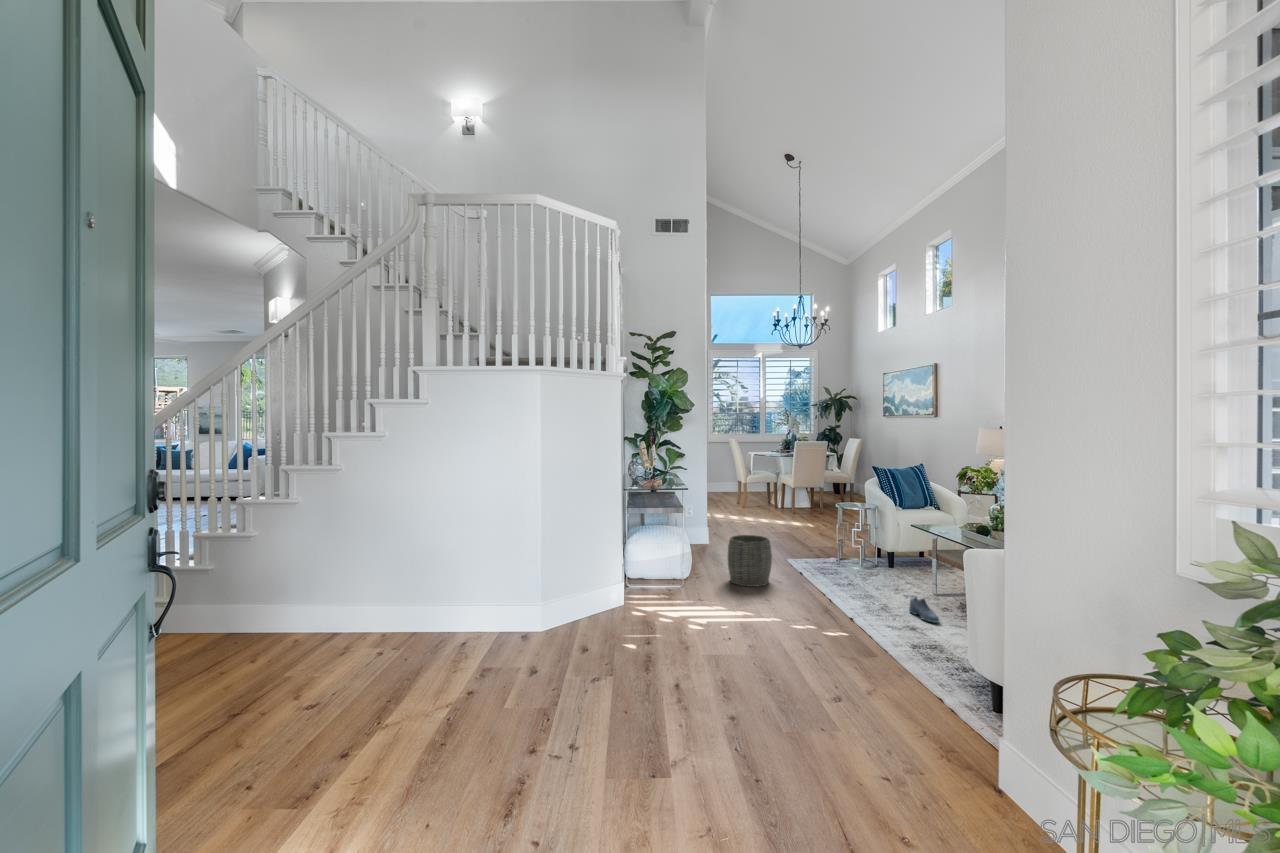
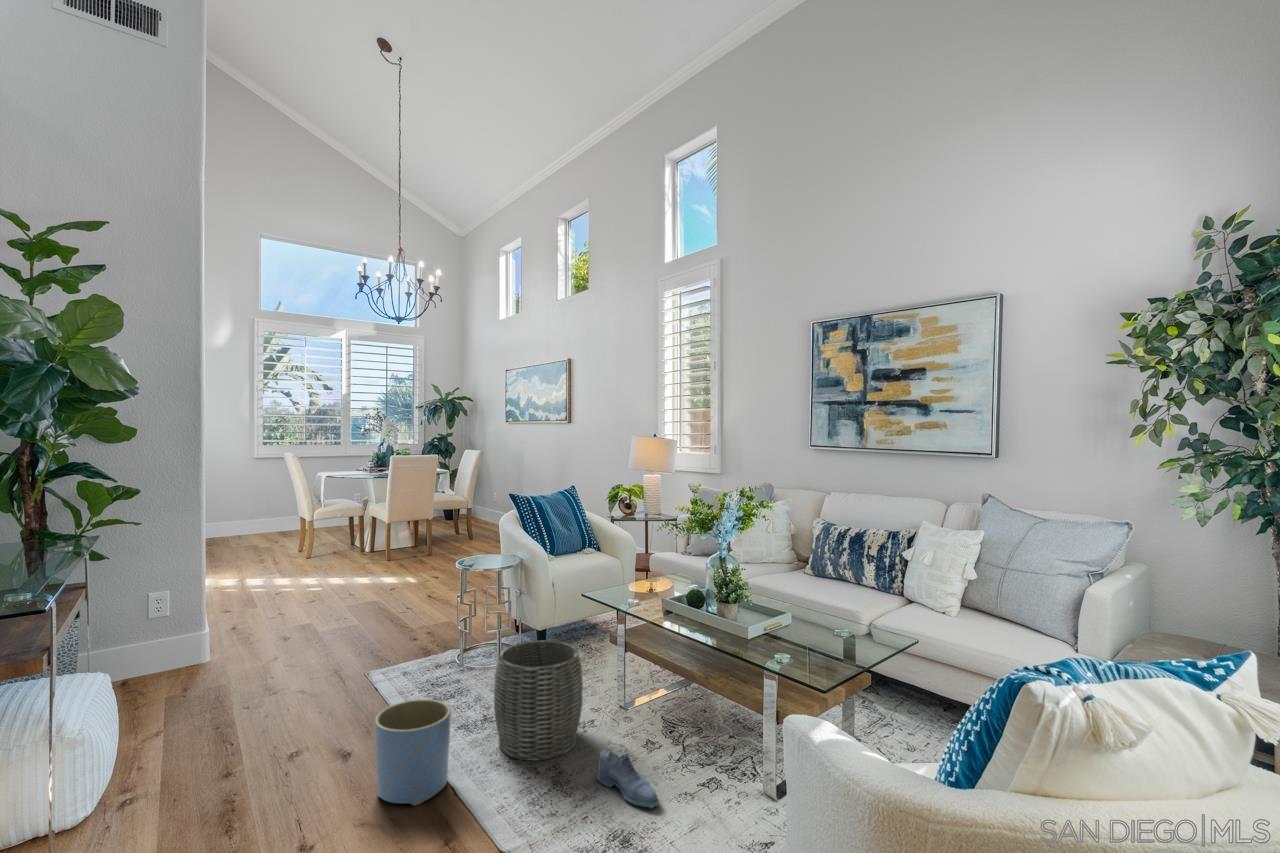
woven basket: present [728,535,772,587] -> present [494,641,583,761]
planter: none [797,560,832,603] -> present [375,699,451,806]

